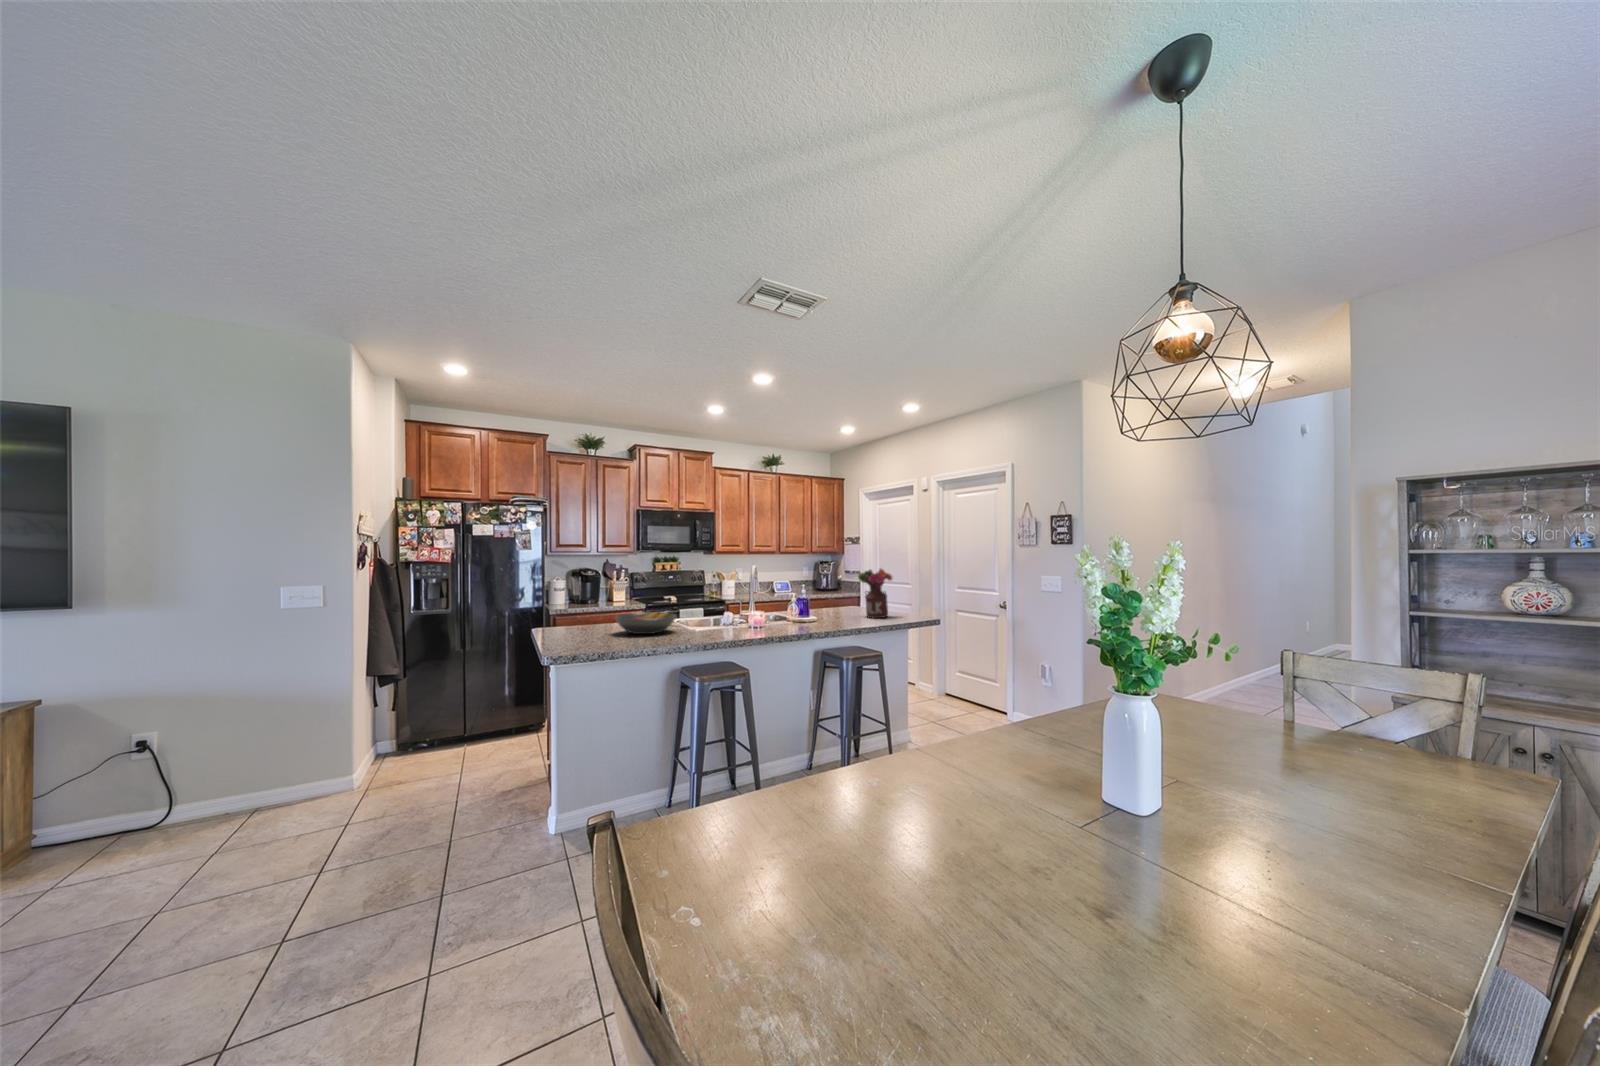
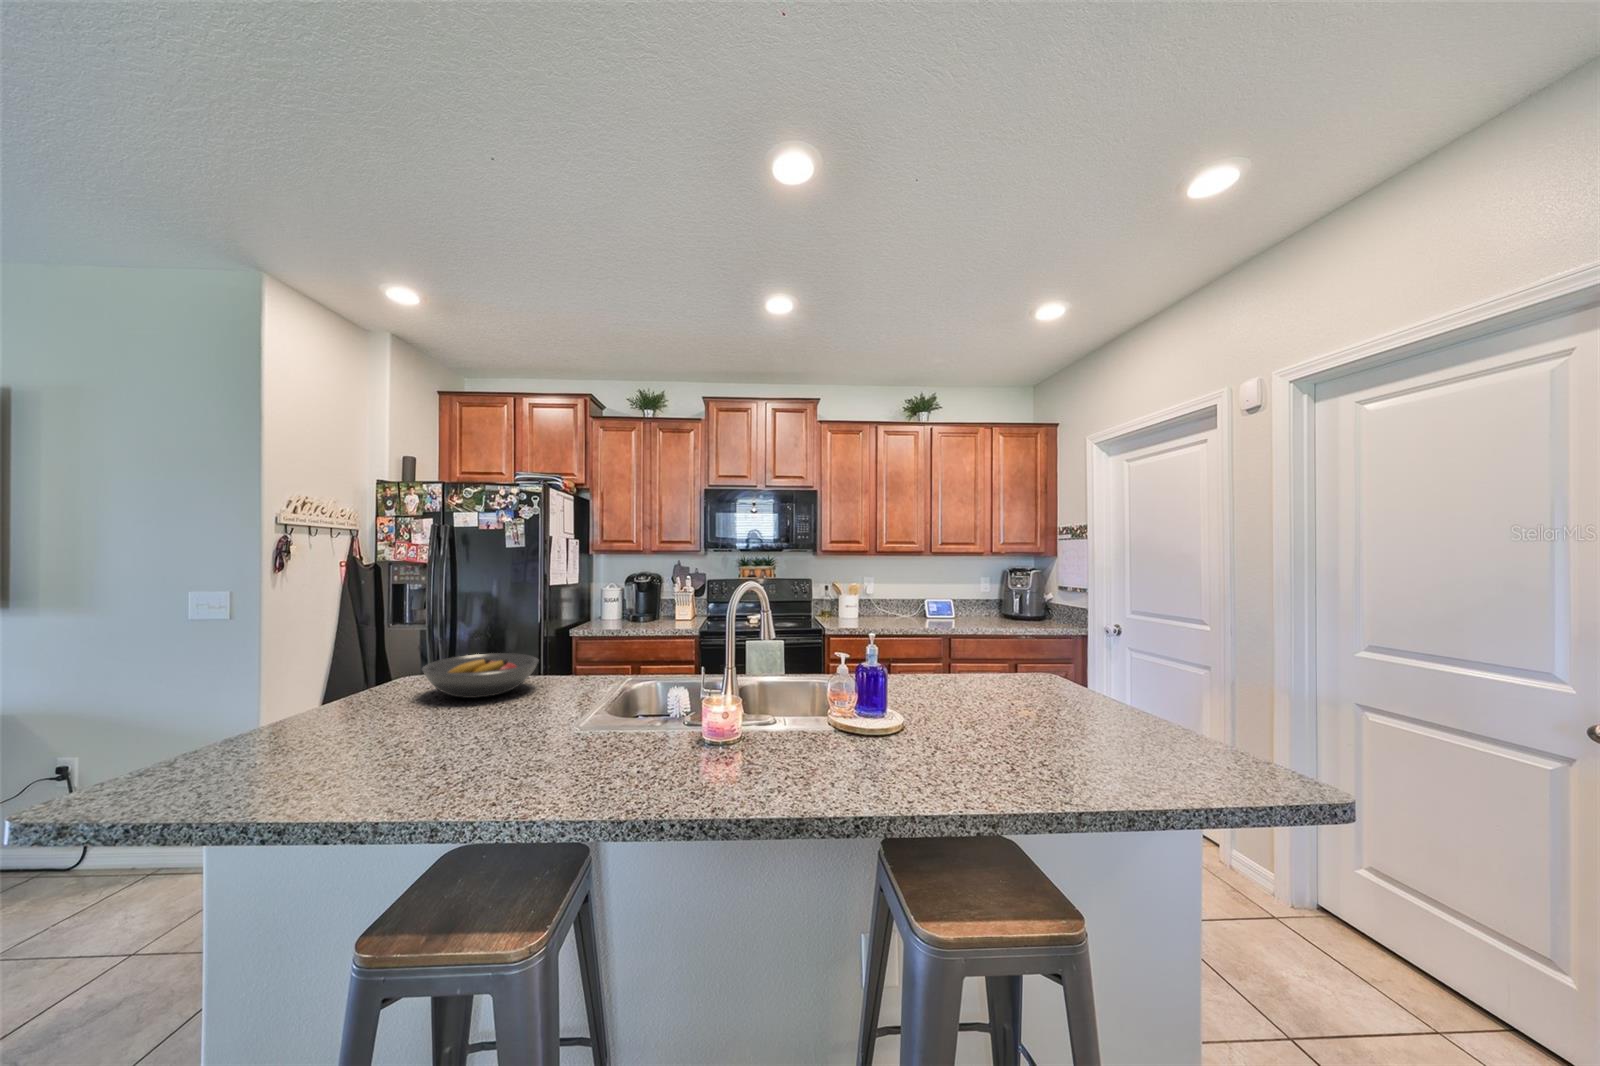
flower arrangement: present [858,569,892,618] -> none [933,596,1012,714]

